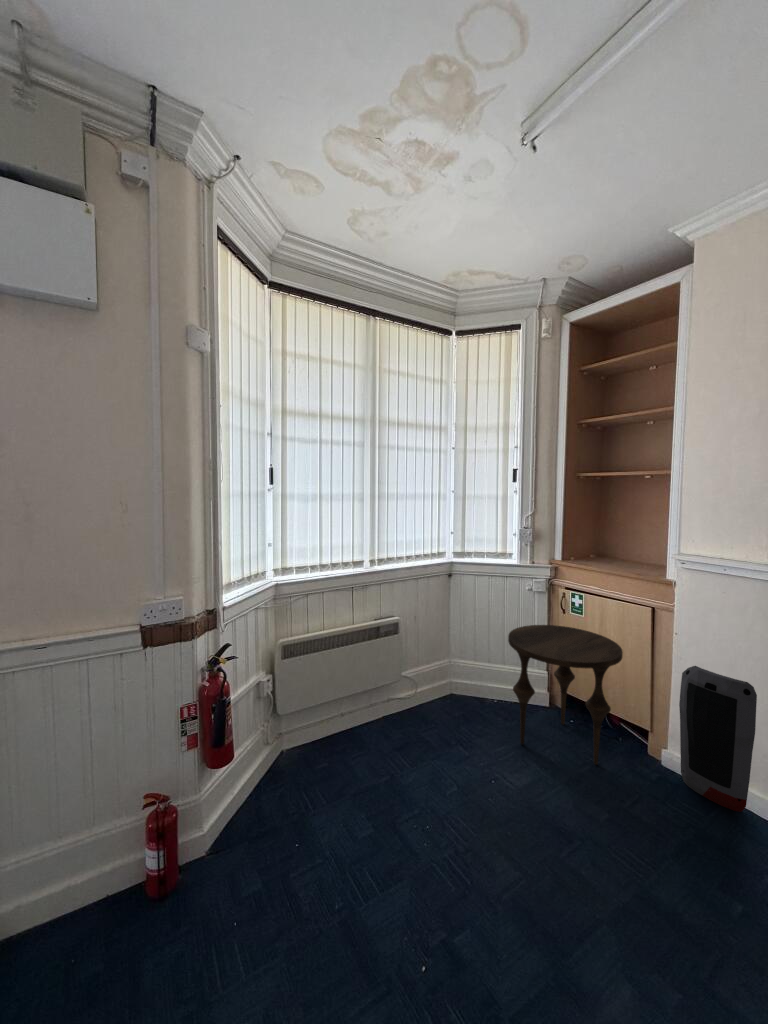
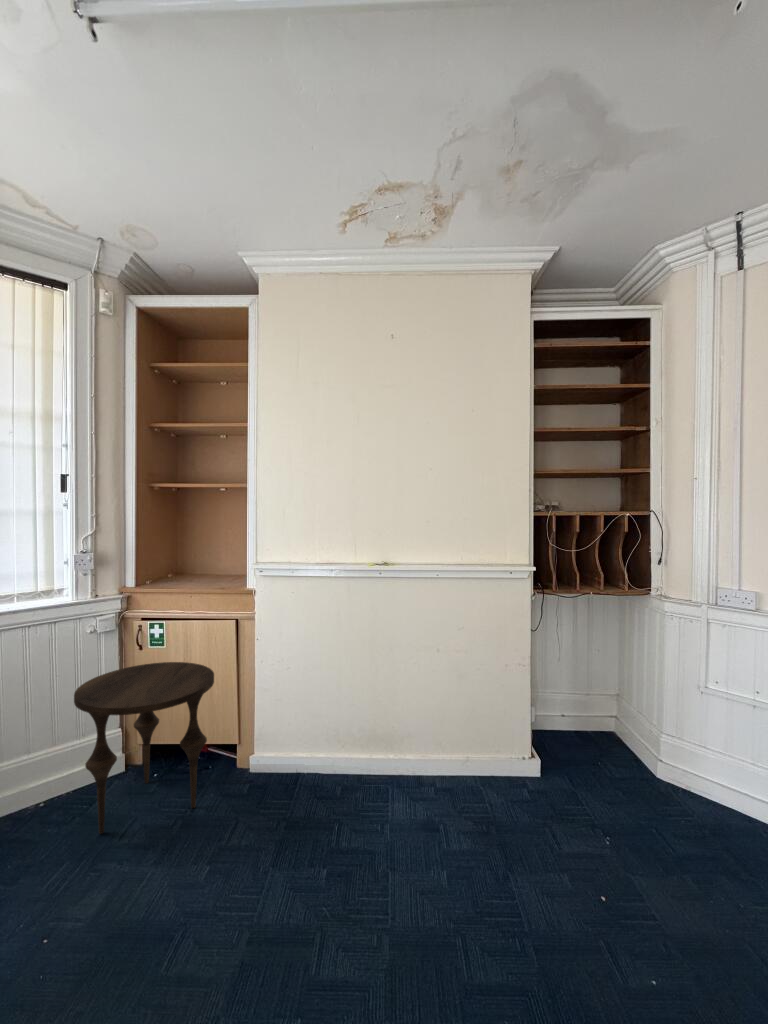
air purifier: present [679,666,757,812] -> none [266,665,323,784]

